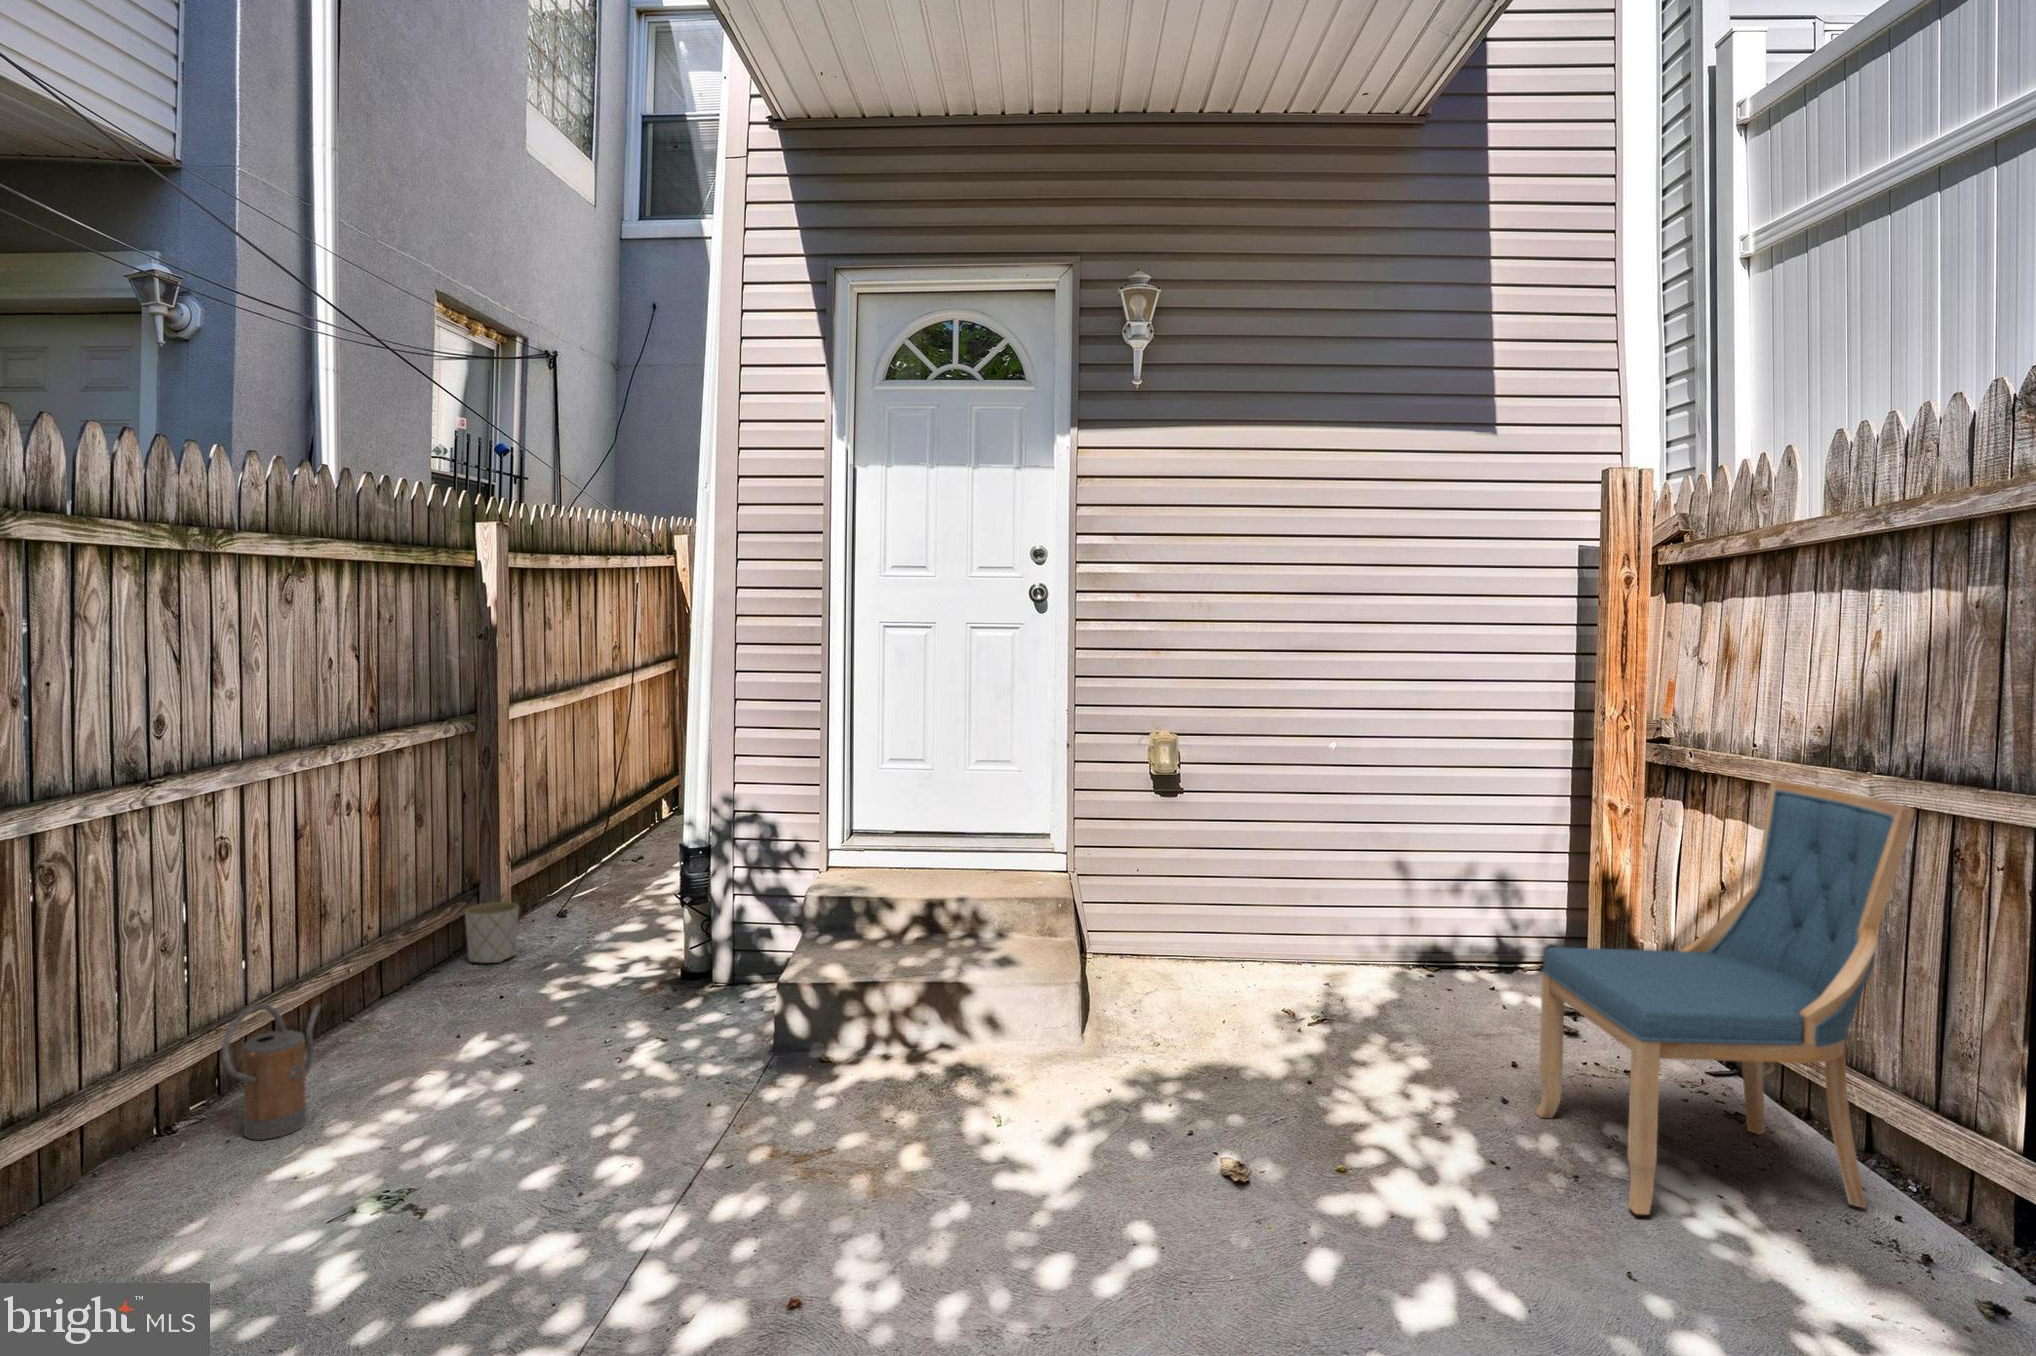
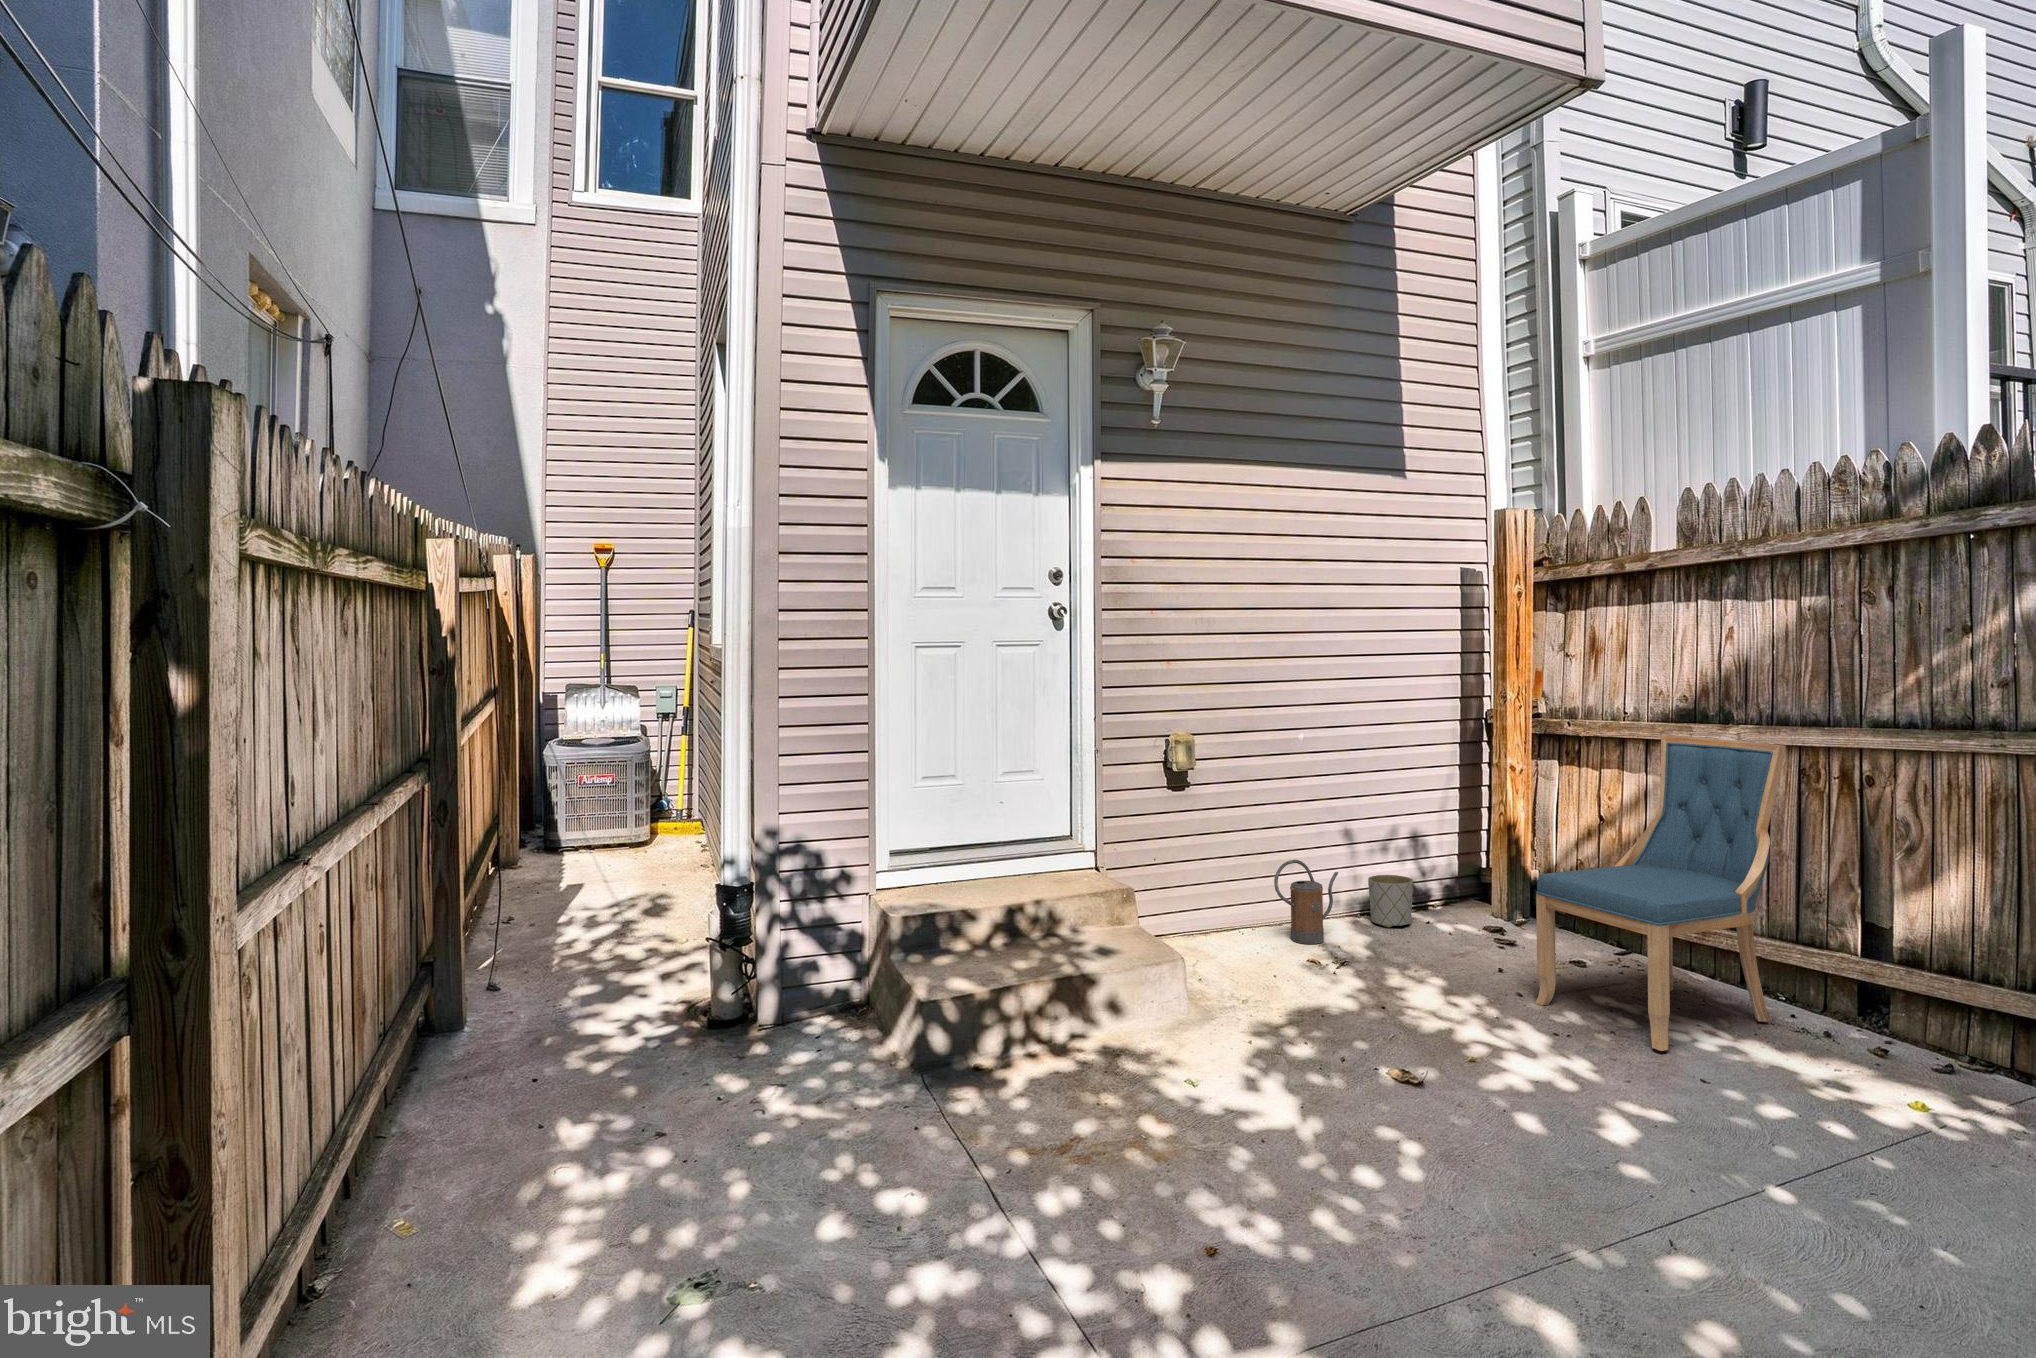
planter: present [465,902,519,963] -> present [1368,875,1413,928]
watering can: present [222,1004,321,1139] -> present [1274,860,1338,944]

